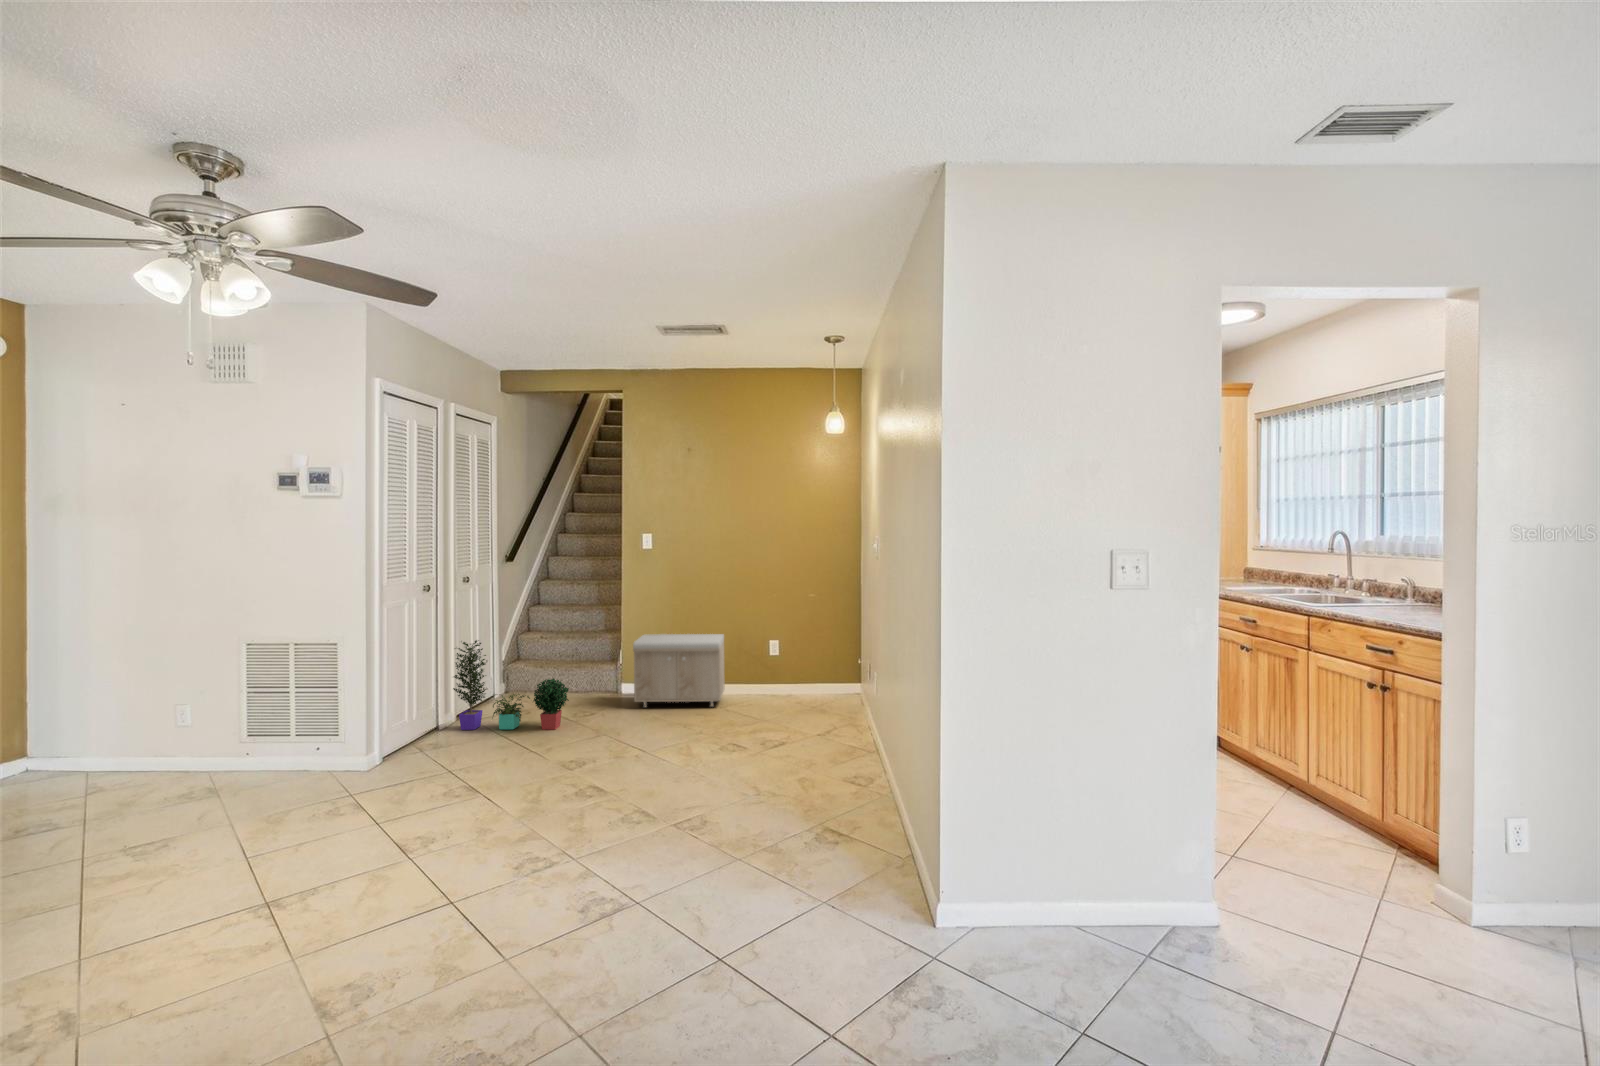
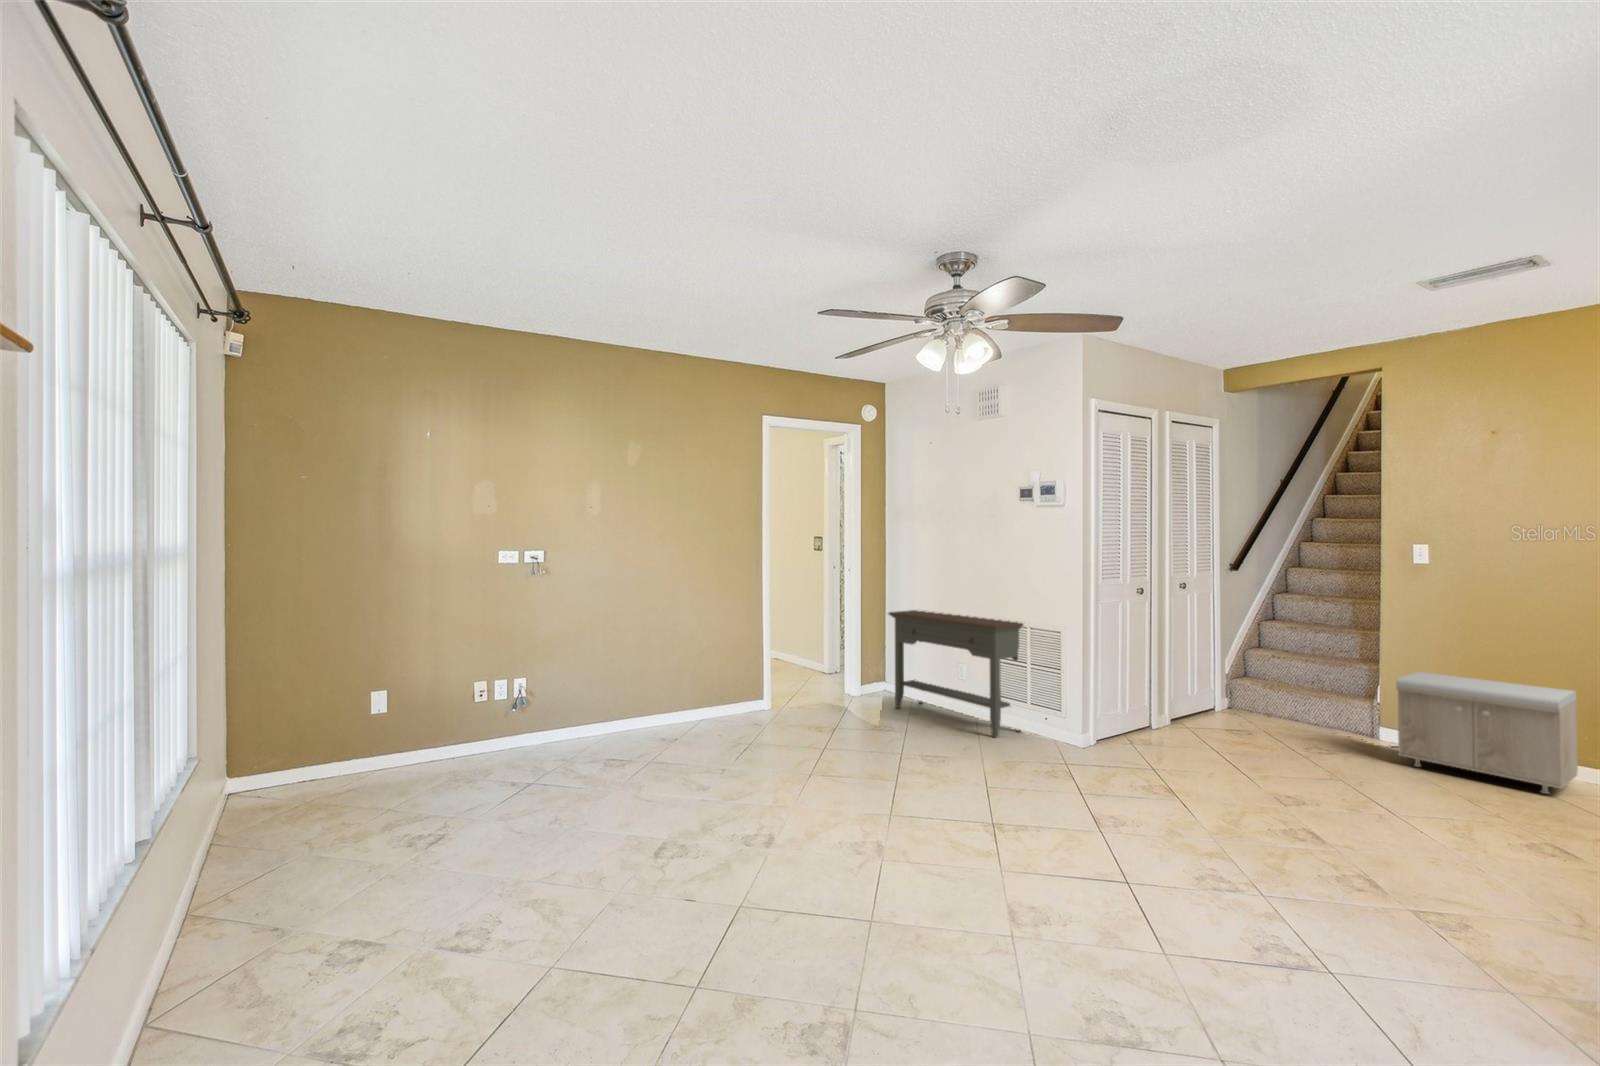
console table: none [25,639,290,796] -> present [889,610,1025,738]
potted plant: present [453,640,569,730] -> none [1163,645,1297,760]

